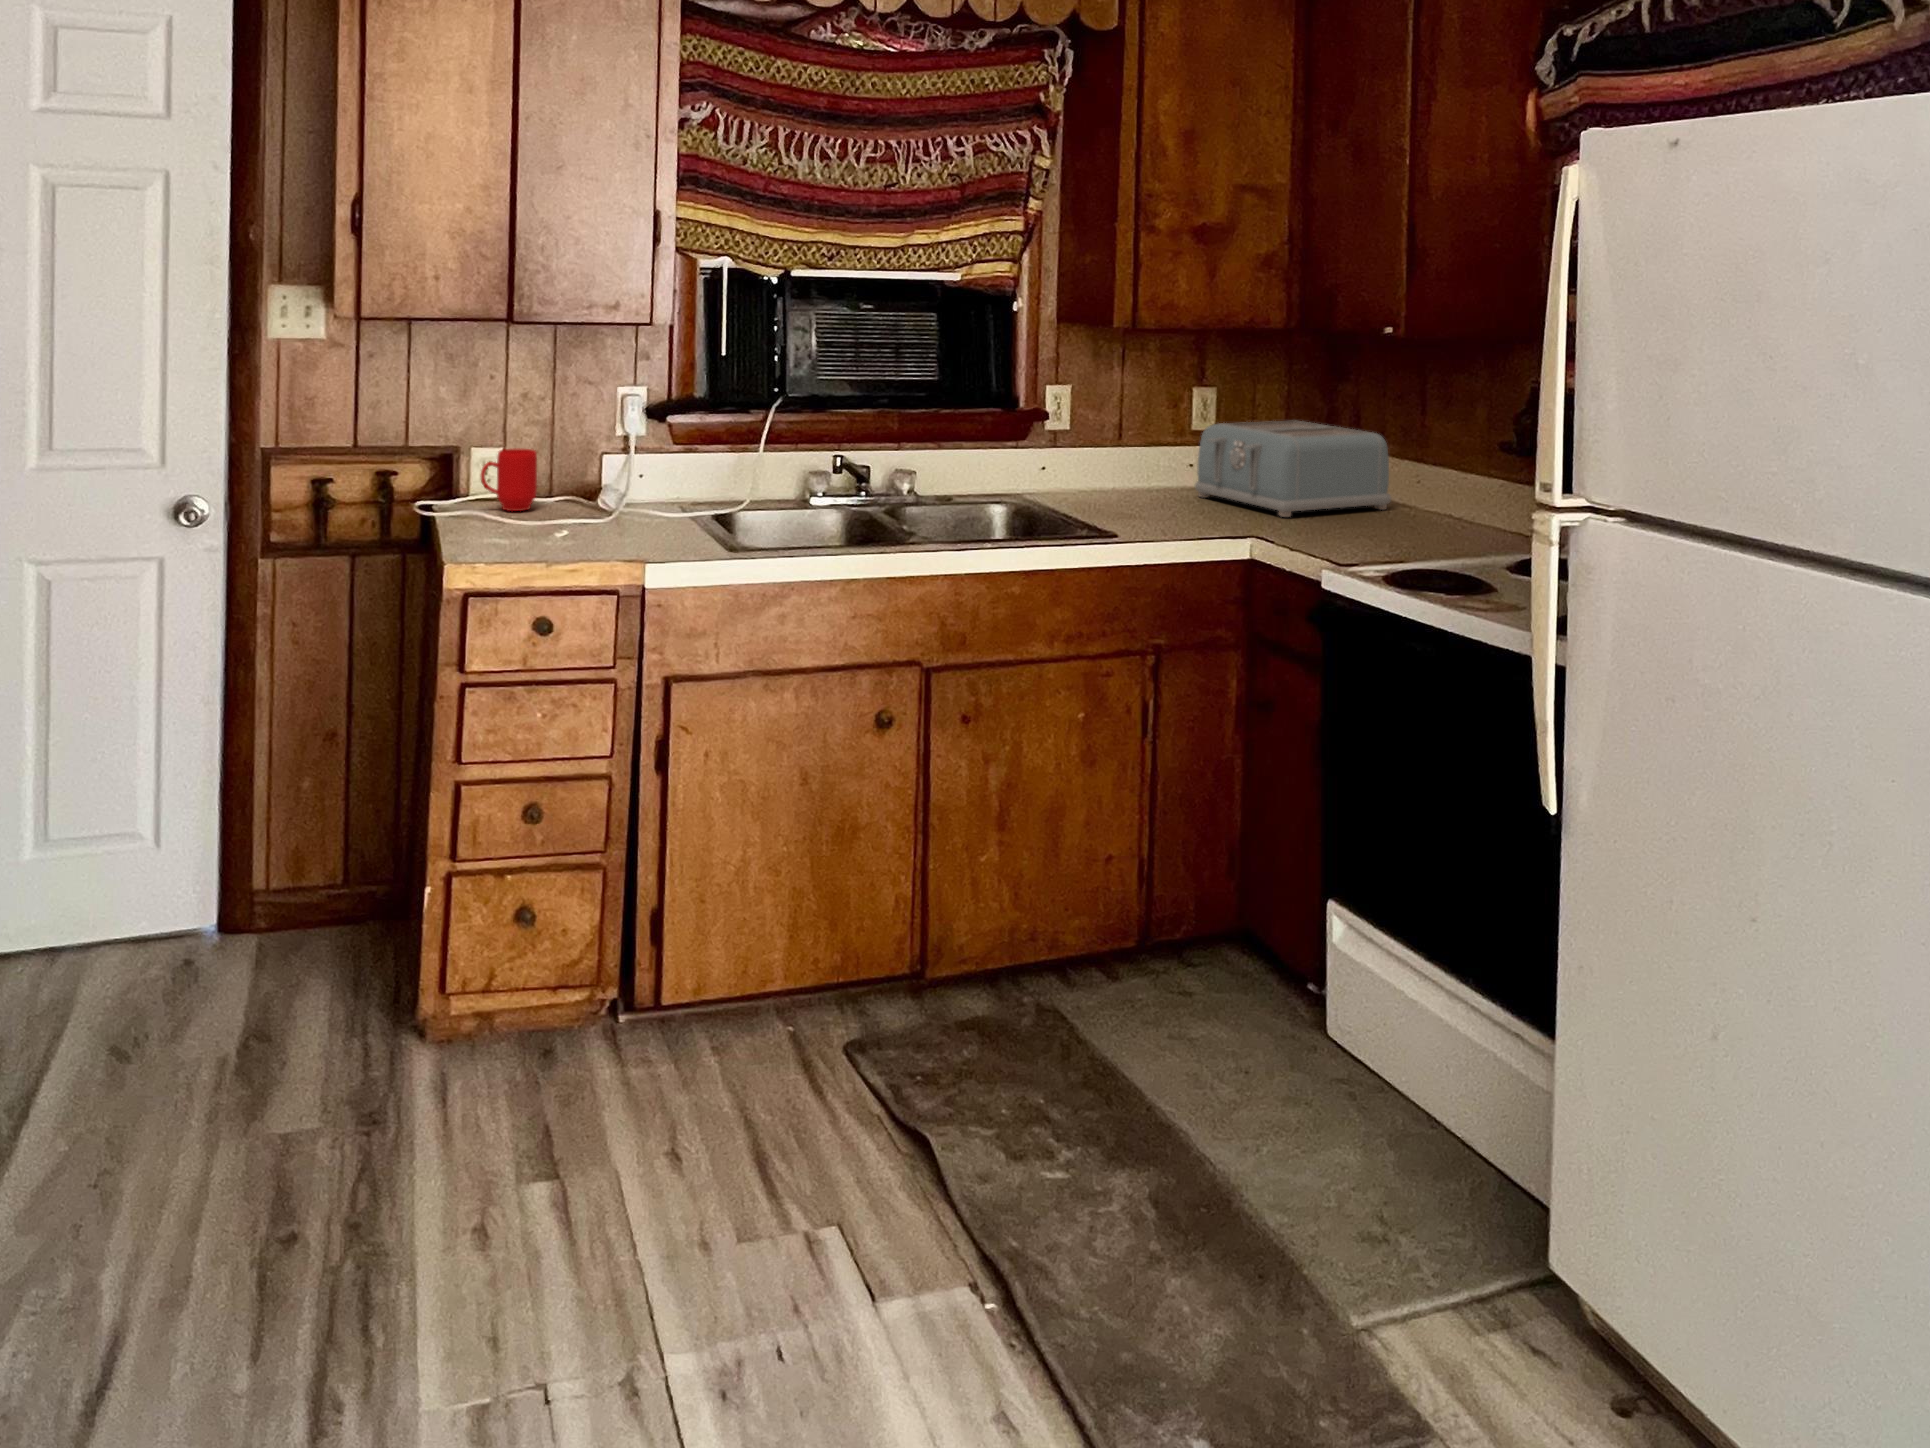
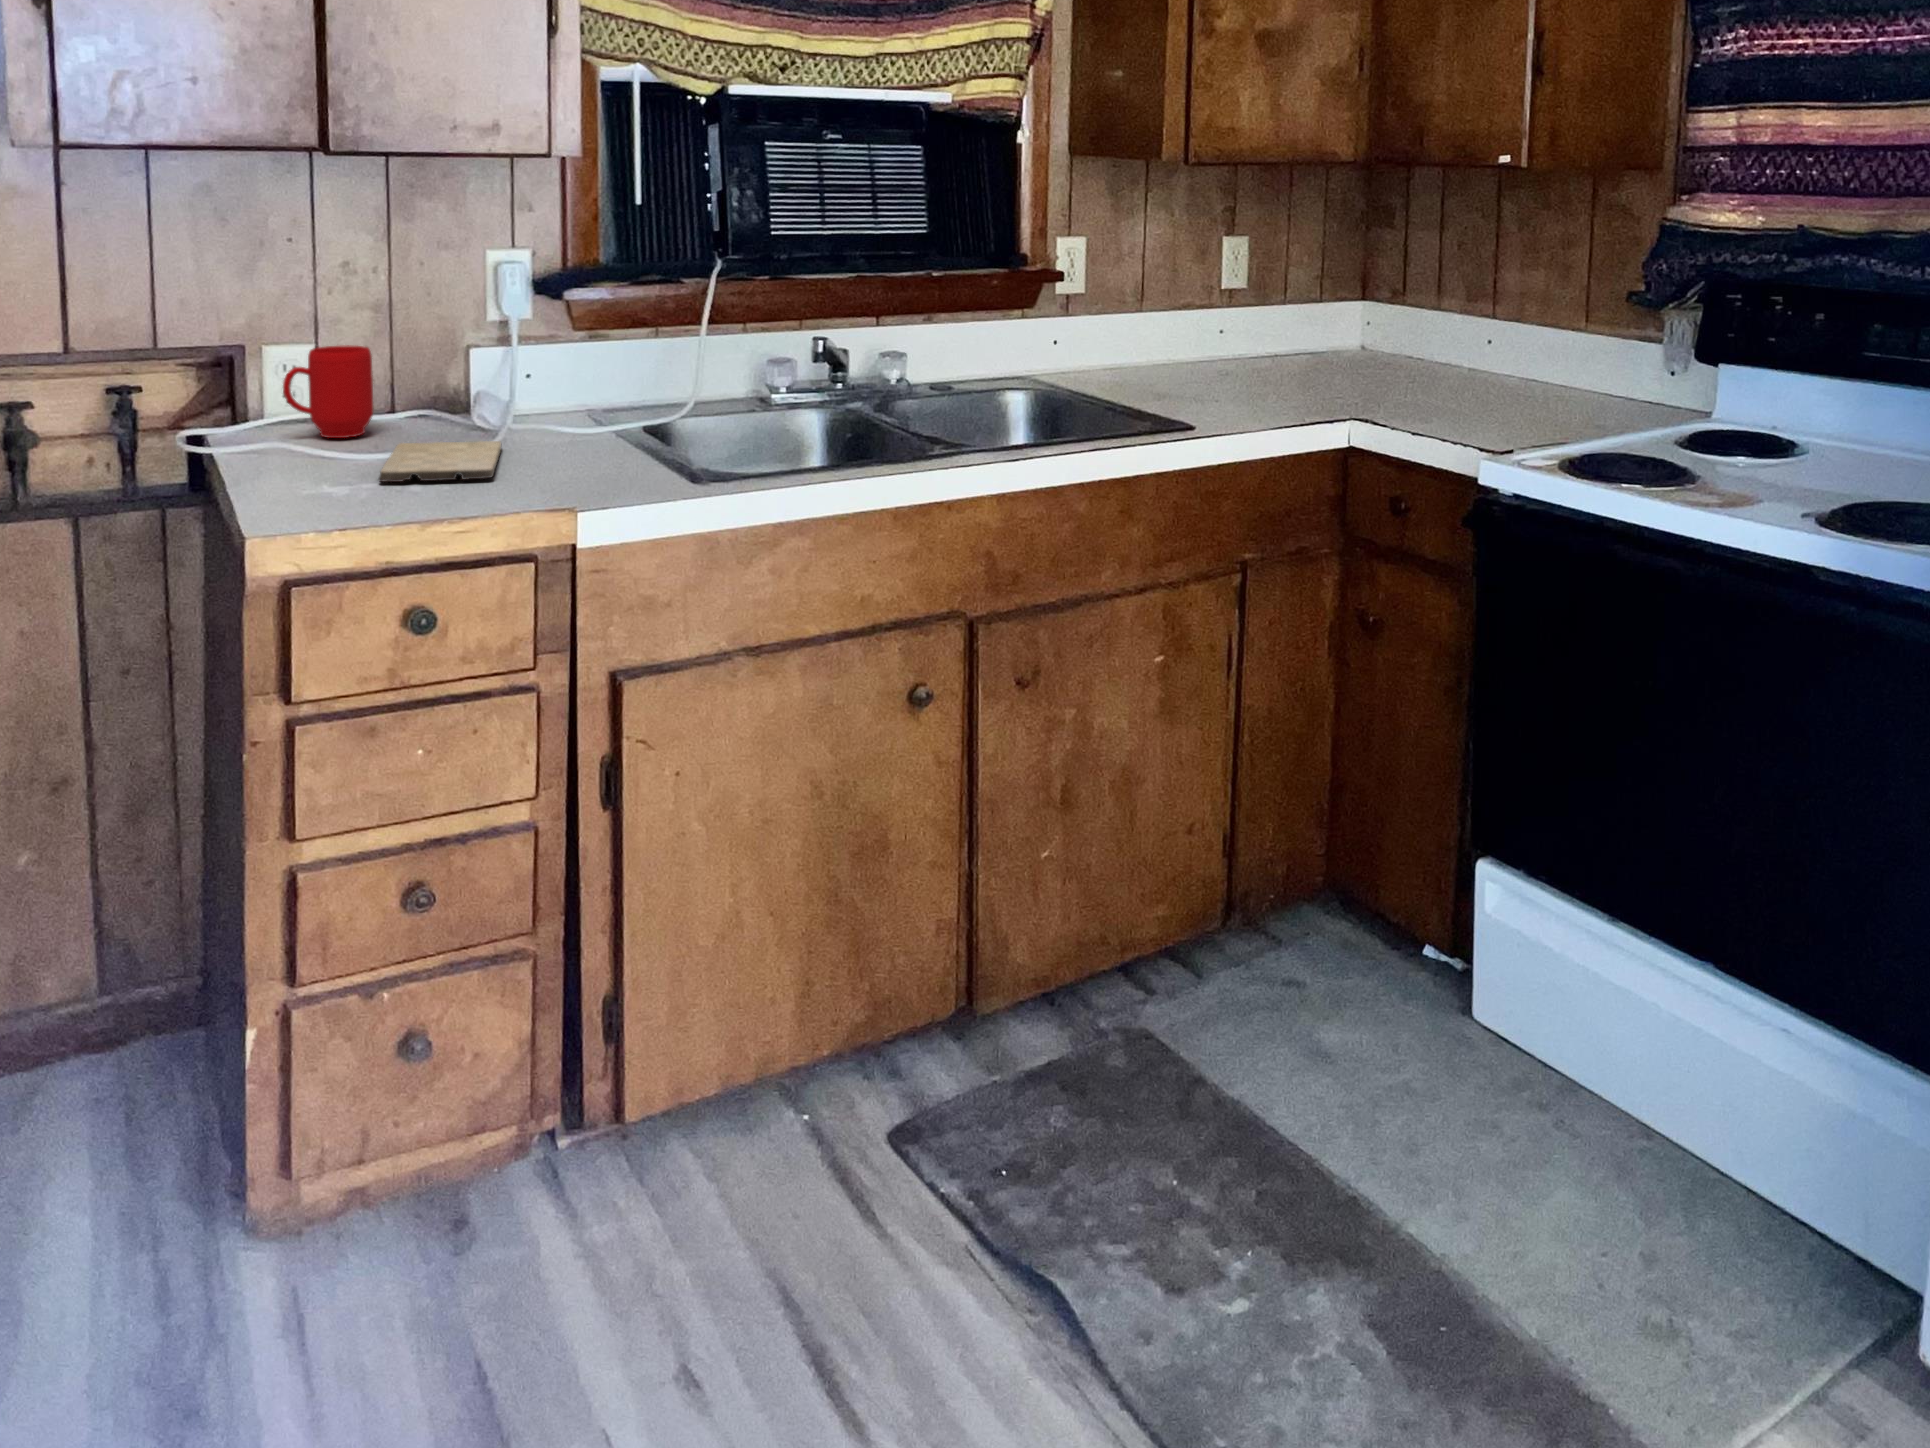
toaster: present [1195,421,1391,517] -> none [1242,276,1475,394]
cutting board: none [527,516,613,541] -> present [379,441,501,482]

